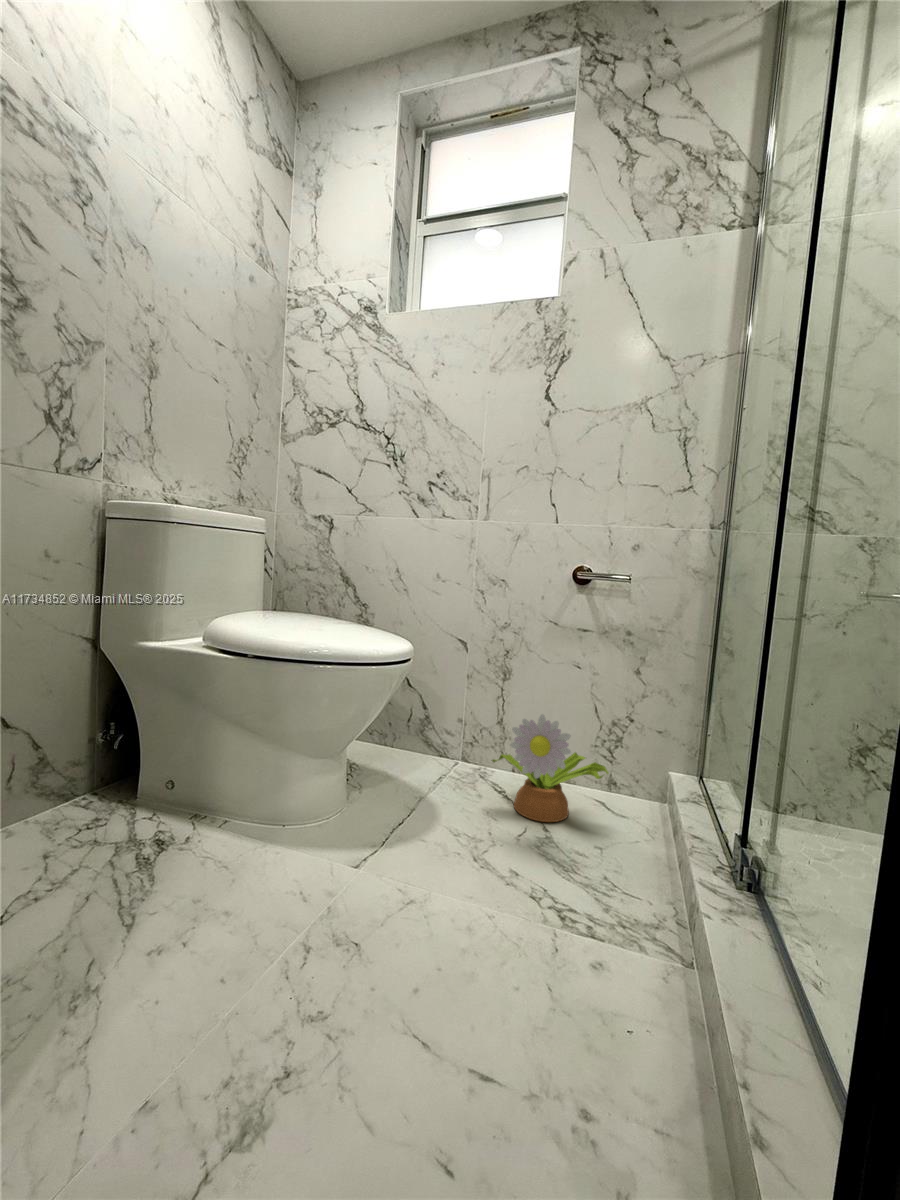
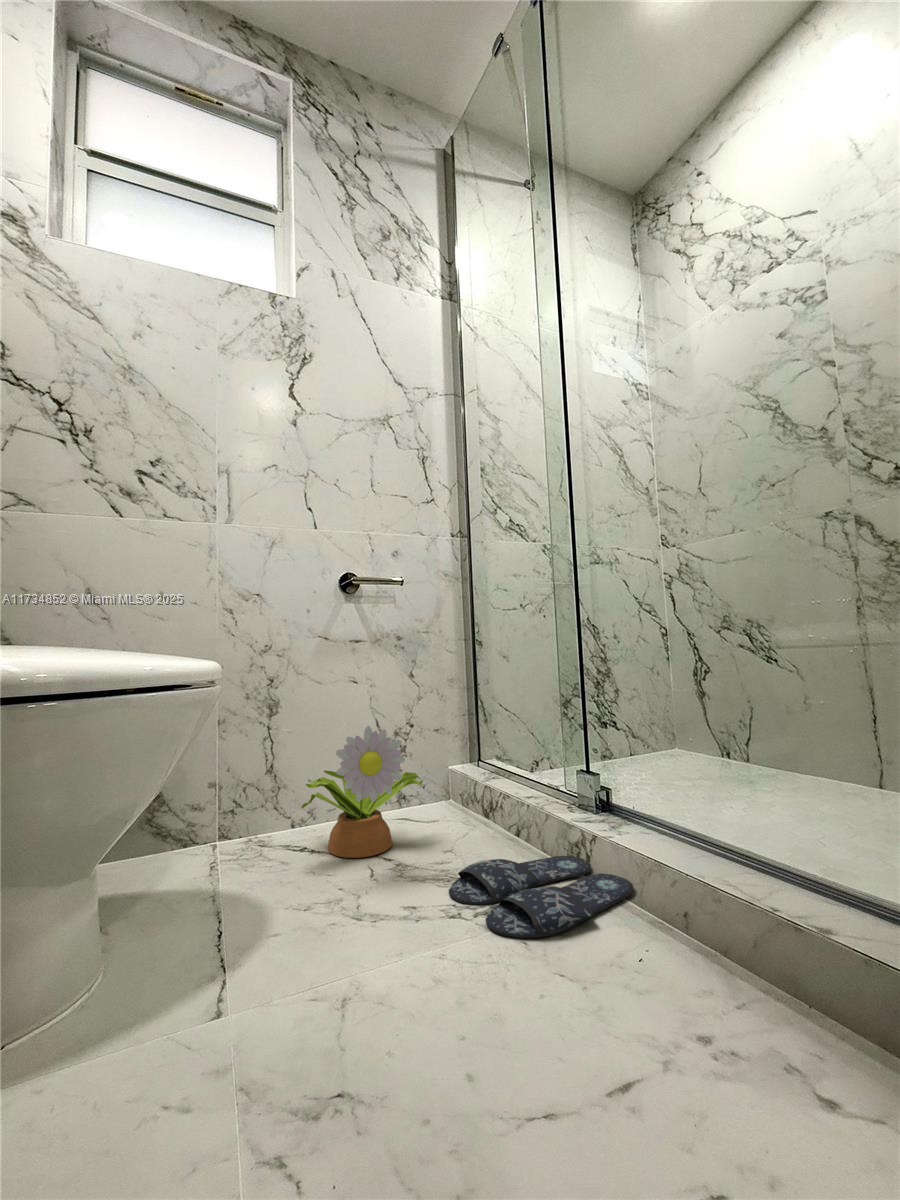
slippers: none [546,867,734,980] -> present [449,856,633,938]

